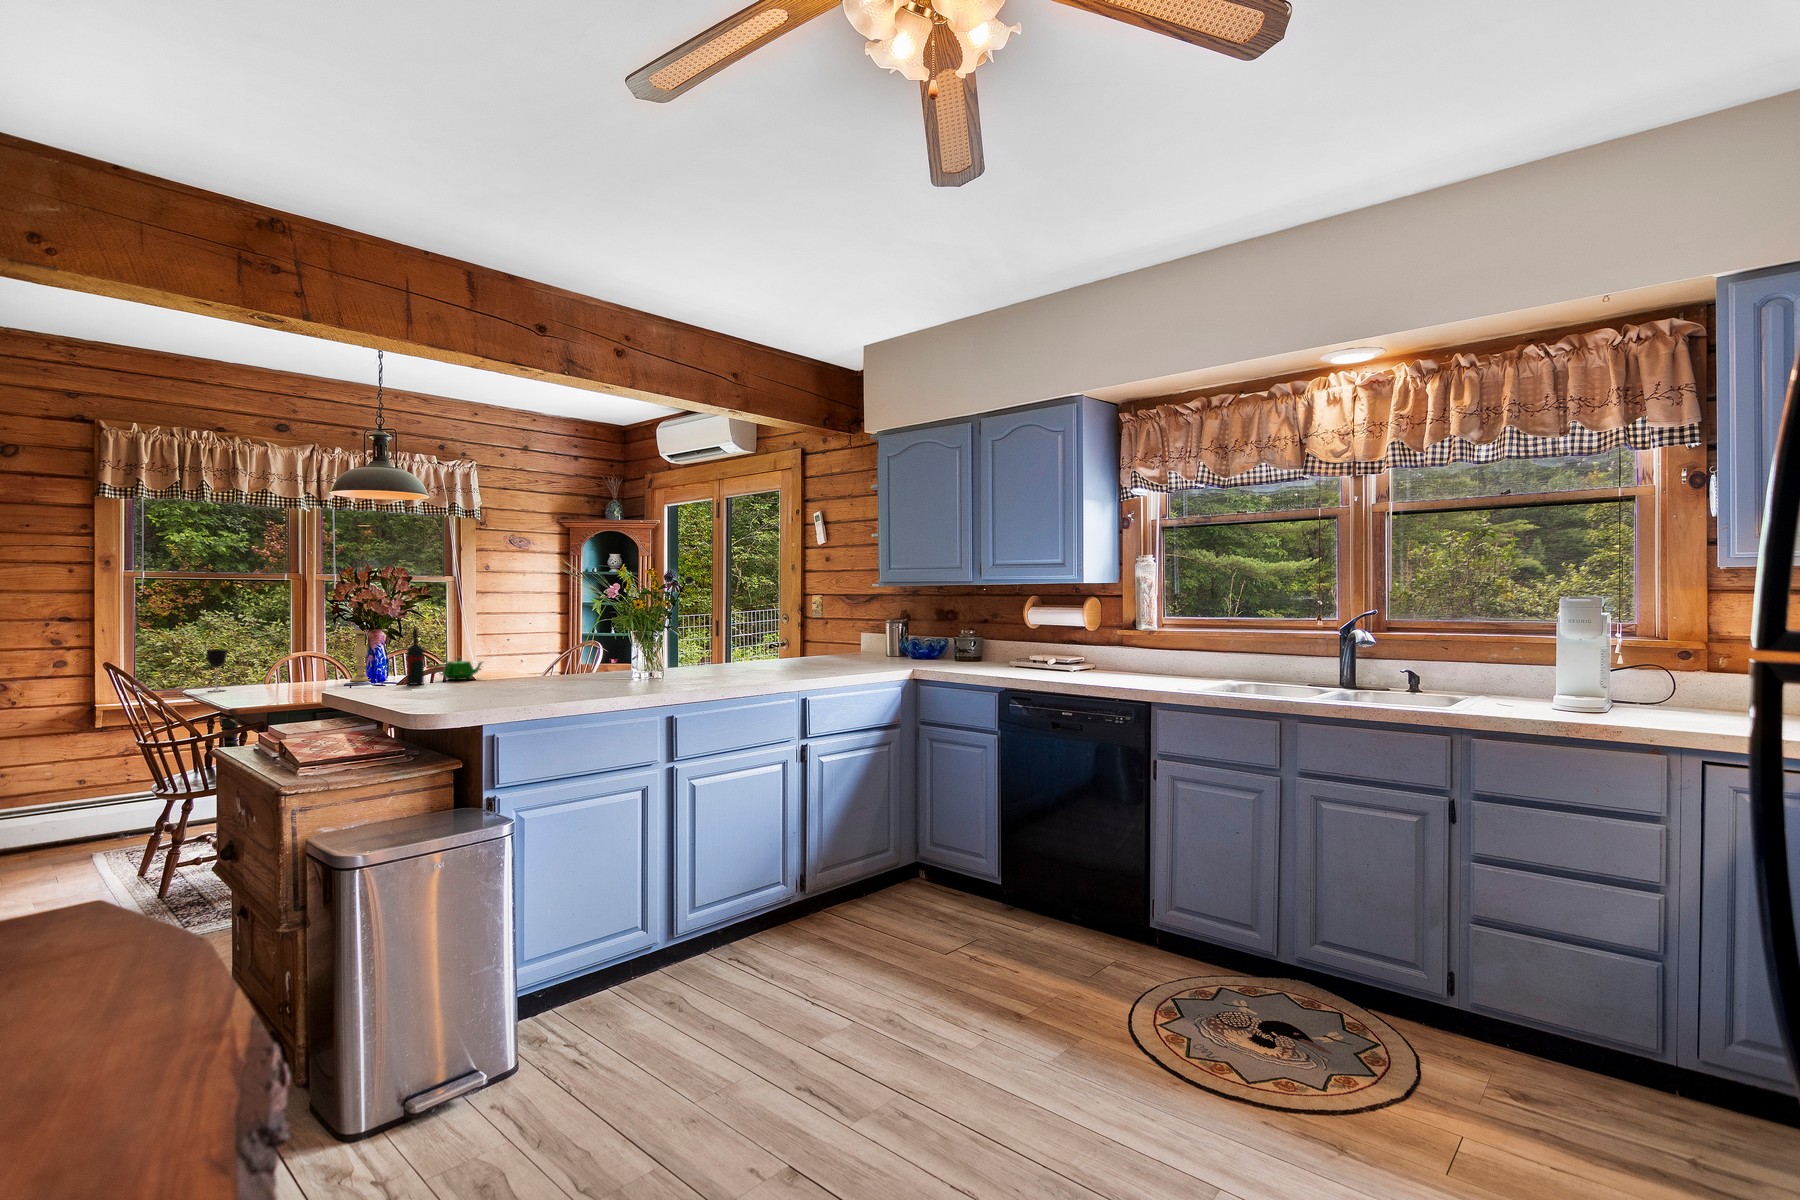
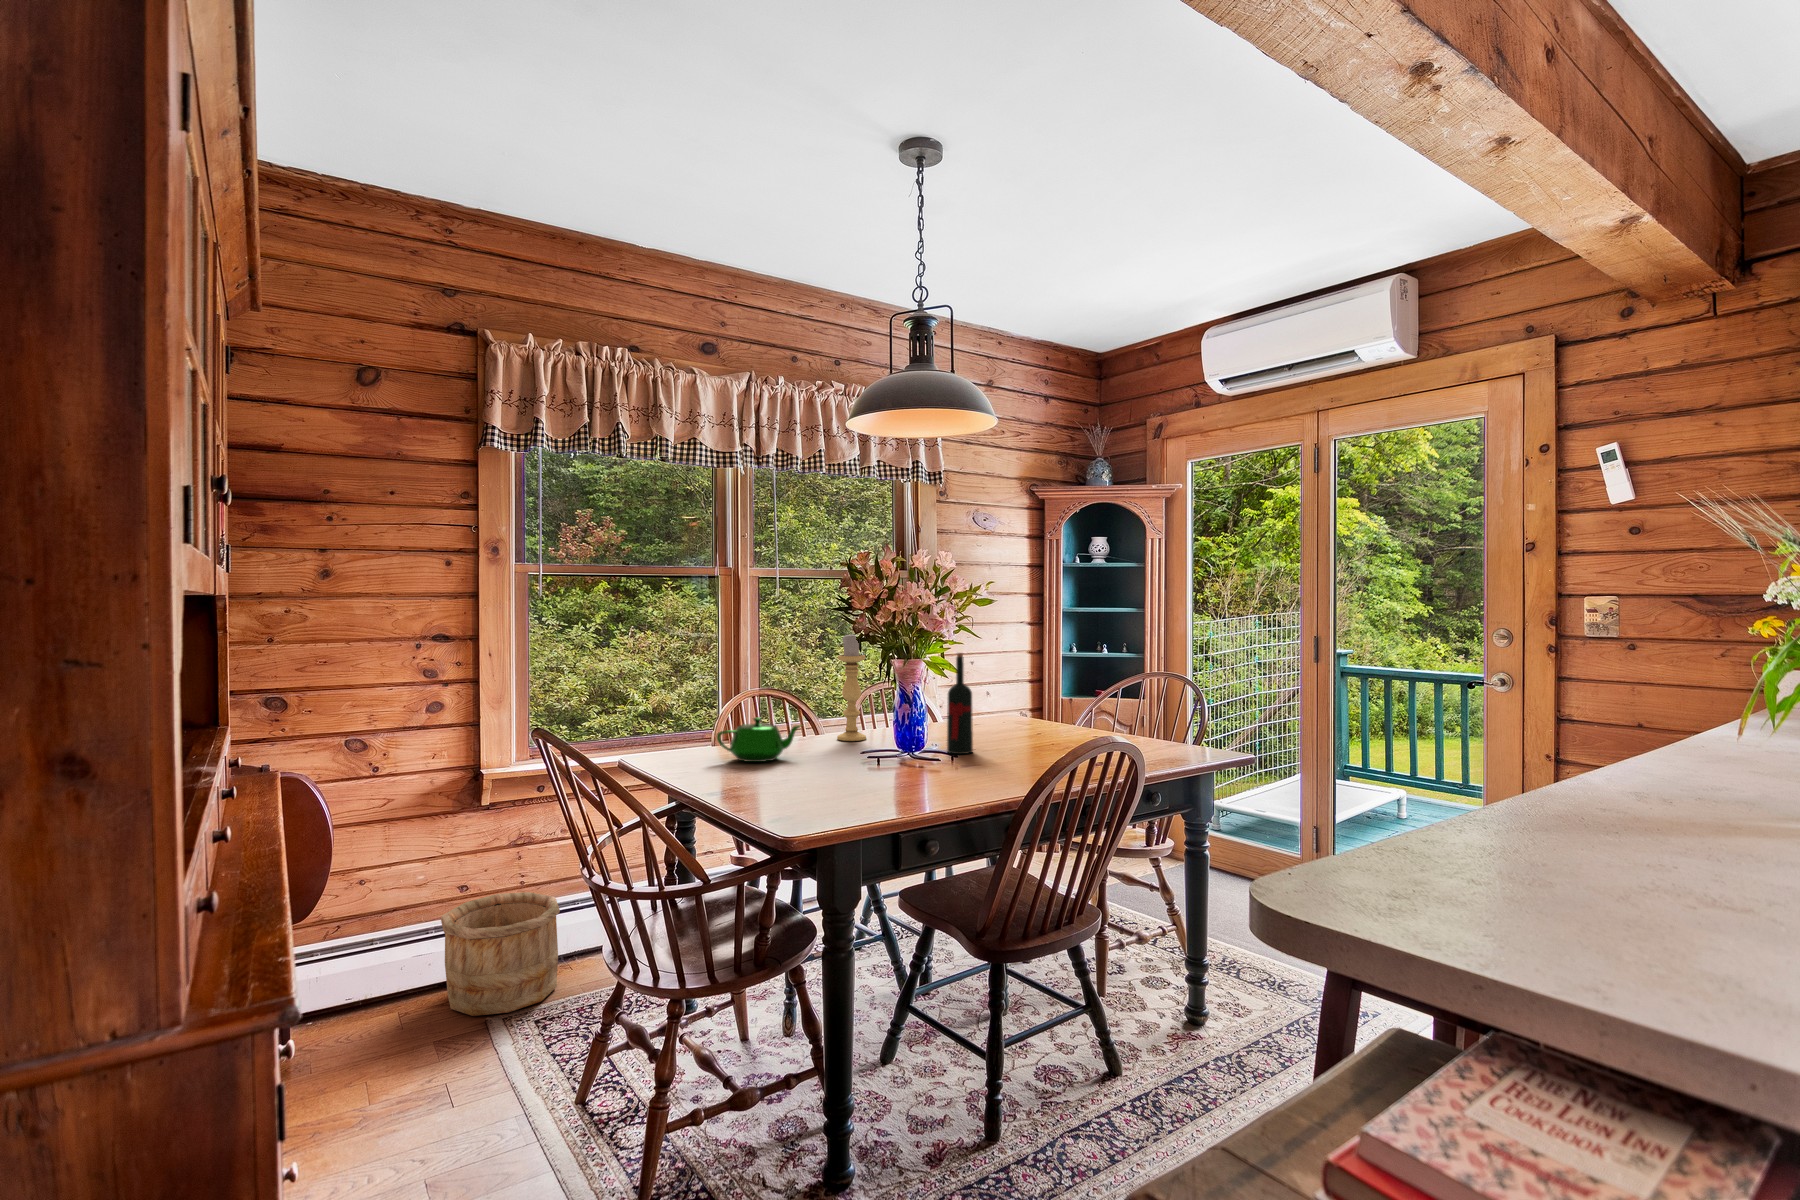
wine glass: present [206,649,227,691] -> none [652,690,681,763]
teapot: present [435,657,483,680] -> present [717,717,800,762]
wooden bucket: none [62,783,151,852] -> present [440,892,560,1016]

